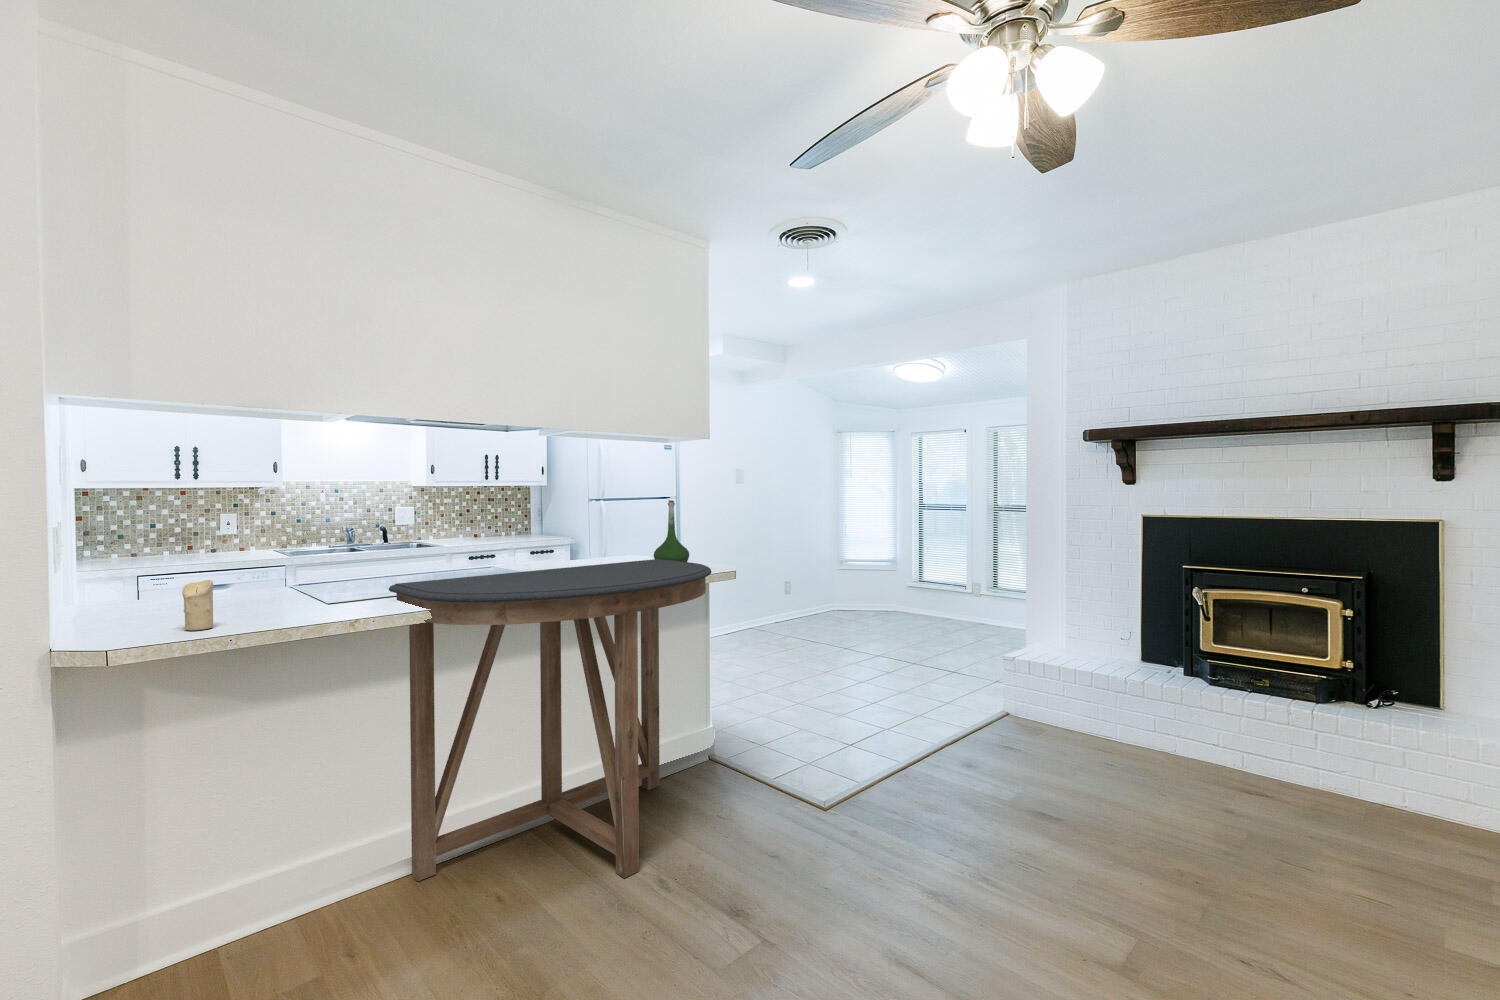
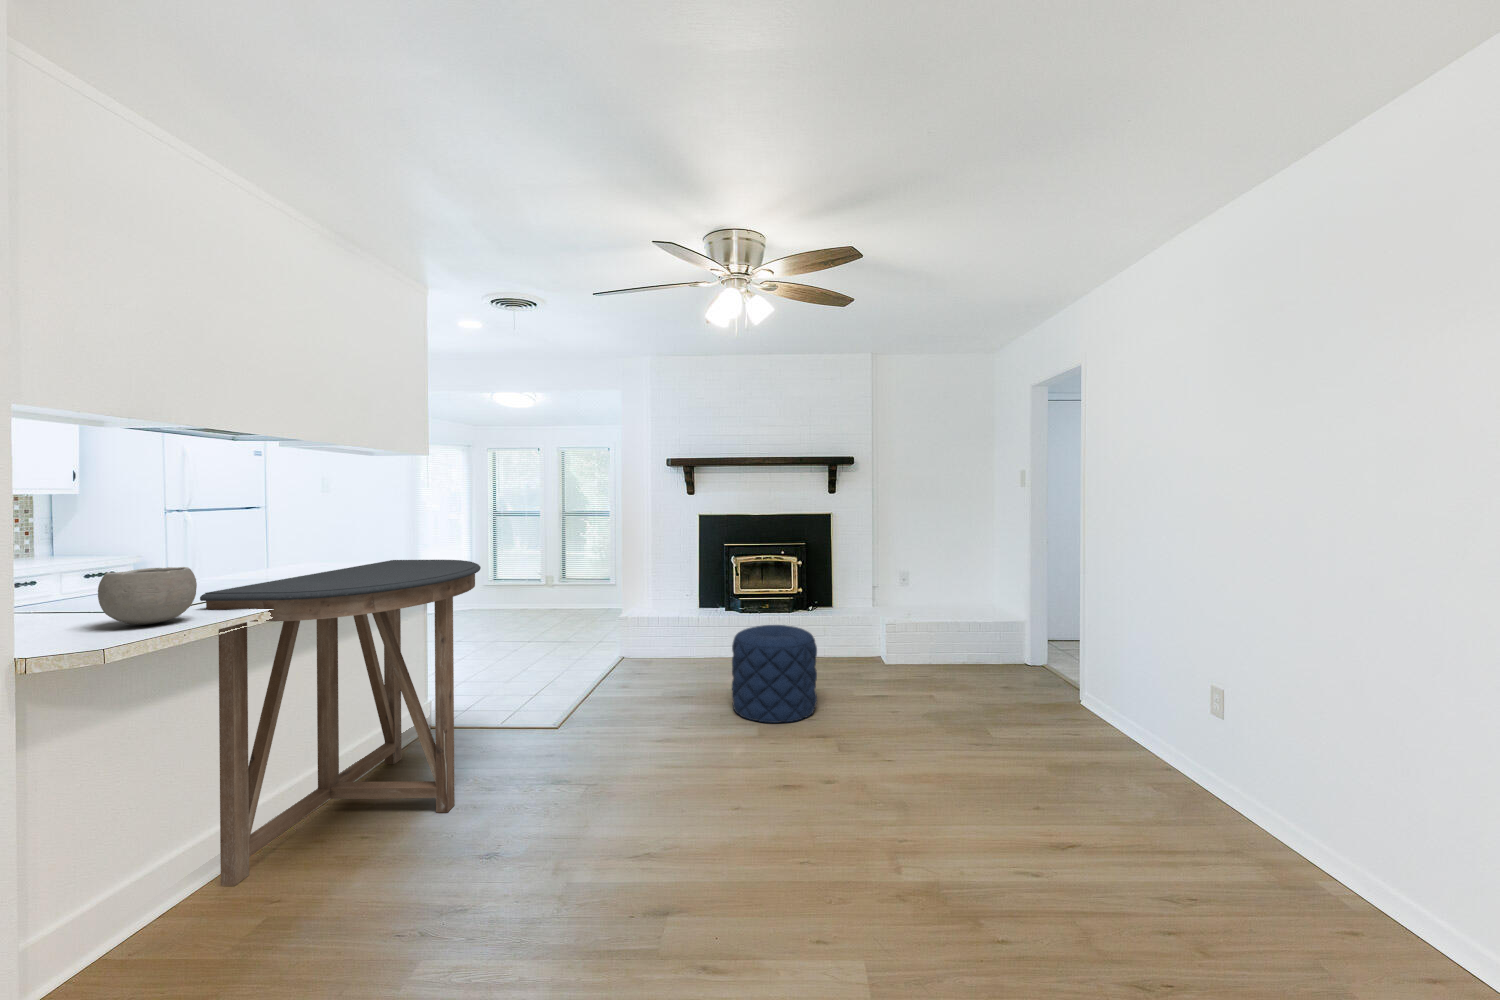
vase: present [654,500,689,562] -> none [381,508,417,569]
bowl: none [272,557,354,611] -> present [98,567,197,625]
candle: present [182,580,213,630] -> none [52,594,91,649]
pouf: none [1109,723,1302,935] -> present [732,625,817,723]

